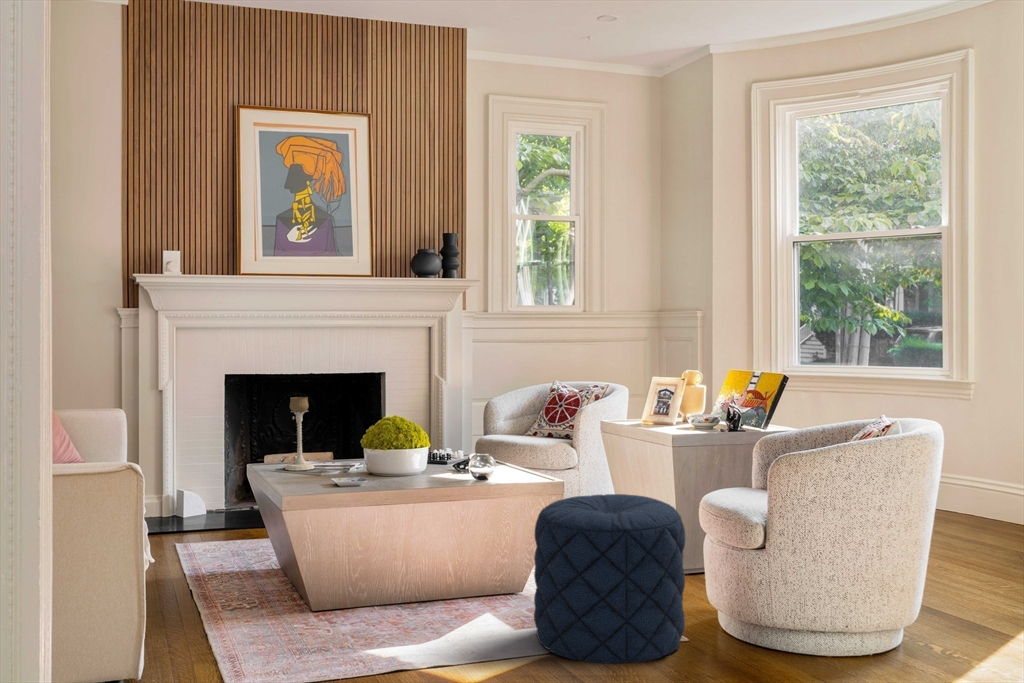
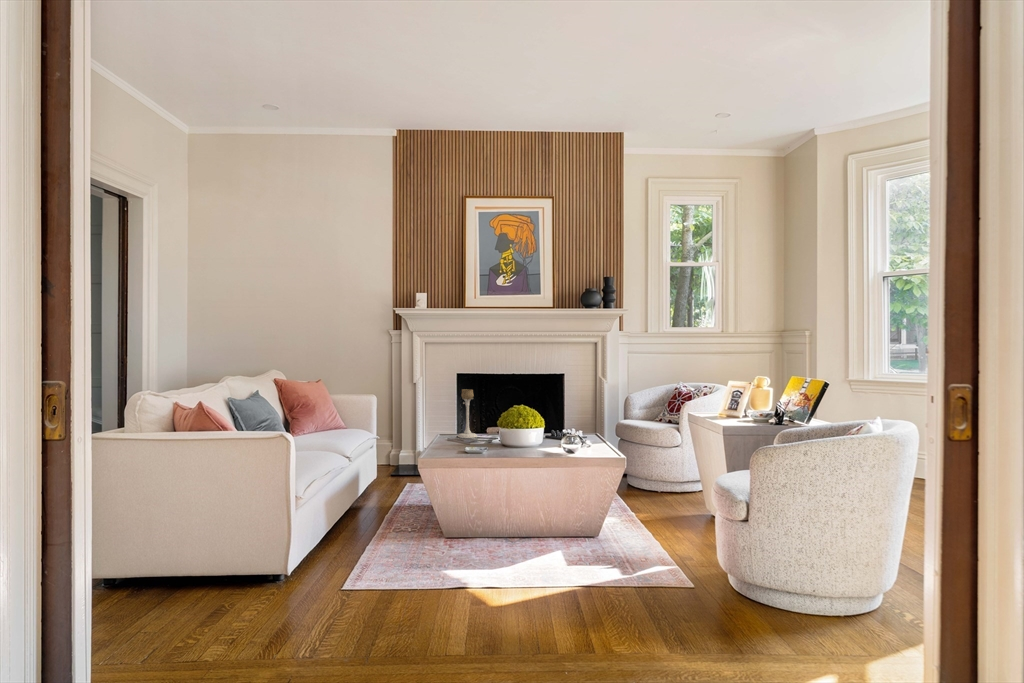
pouf: present [534,494,685,664] -> none [581,469,694,597]

